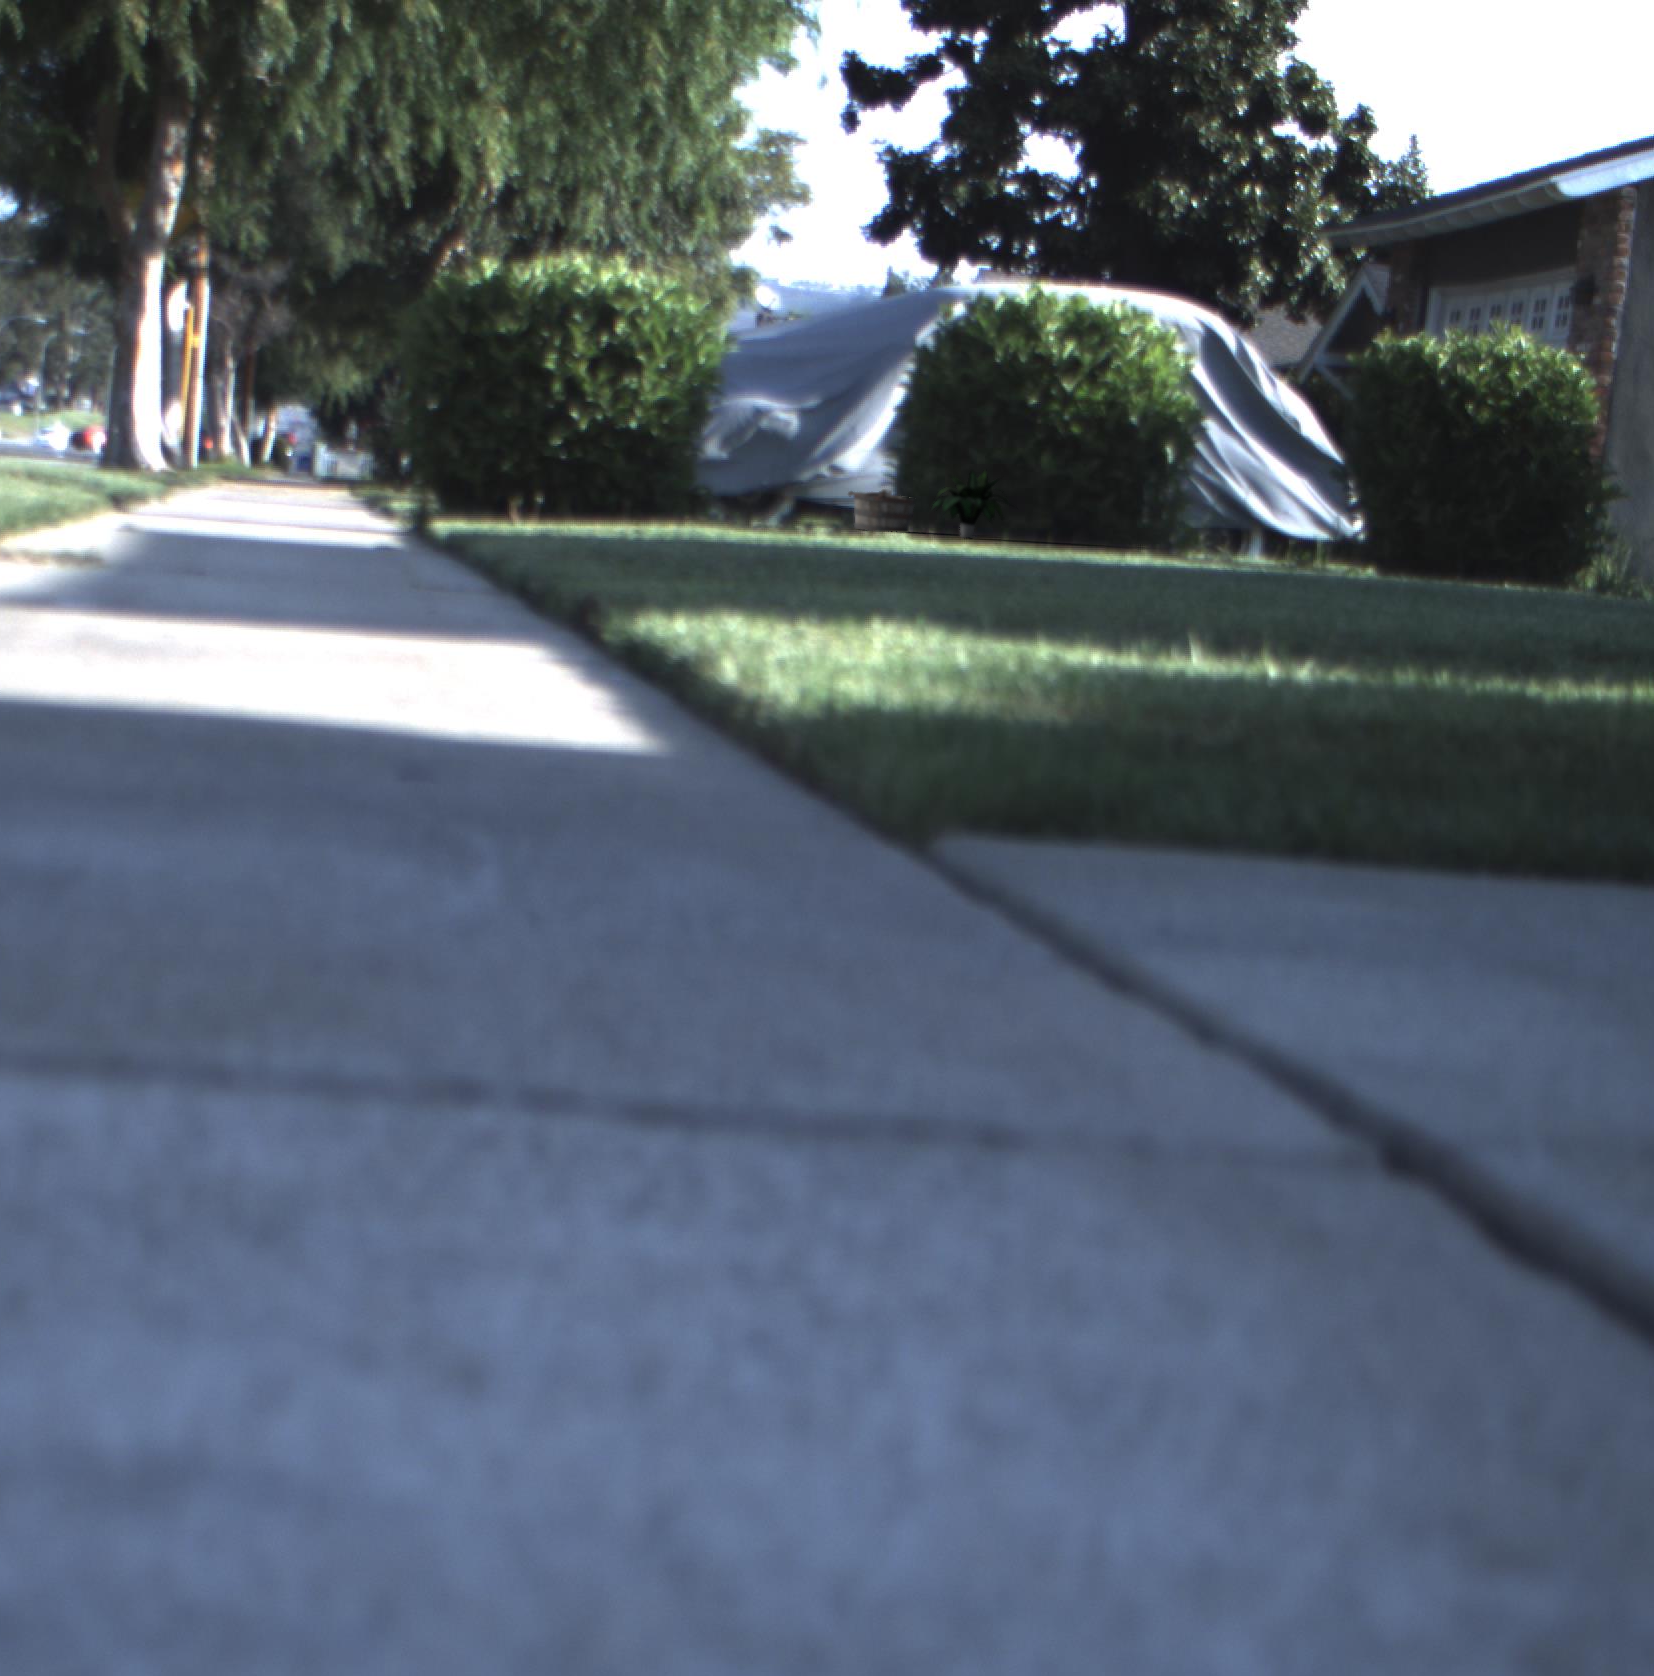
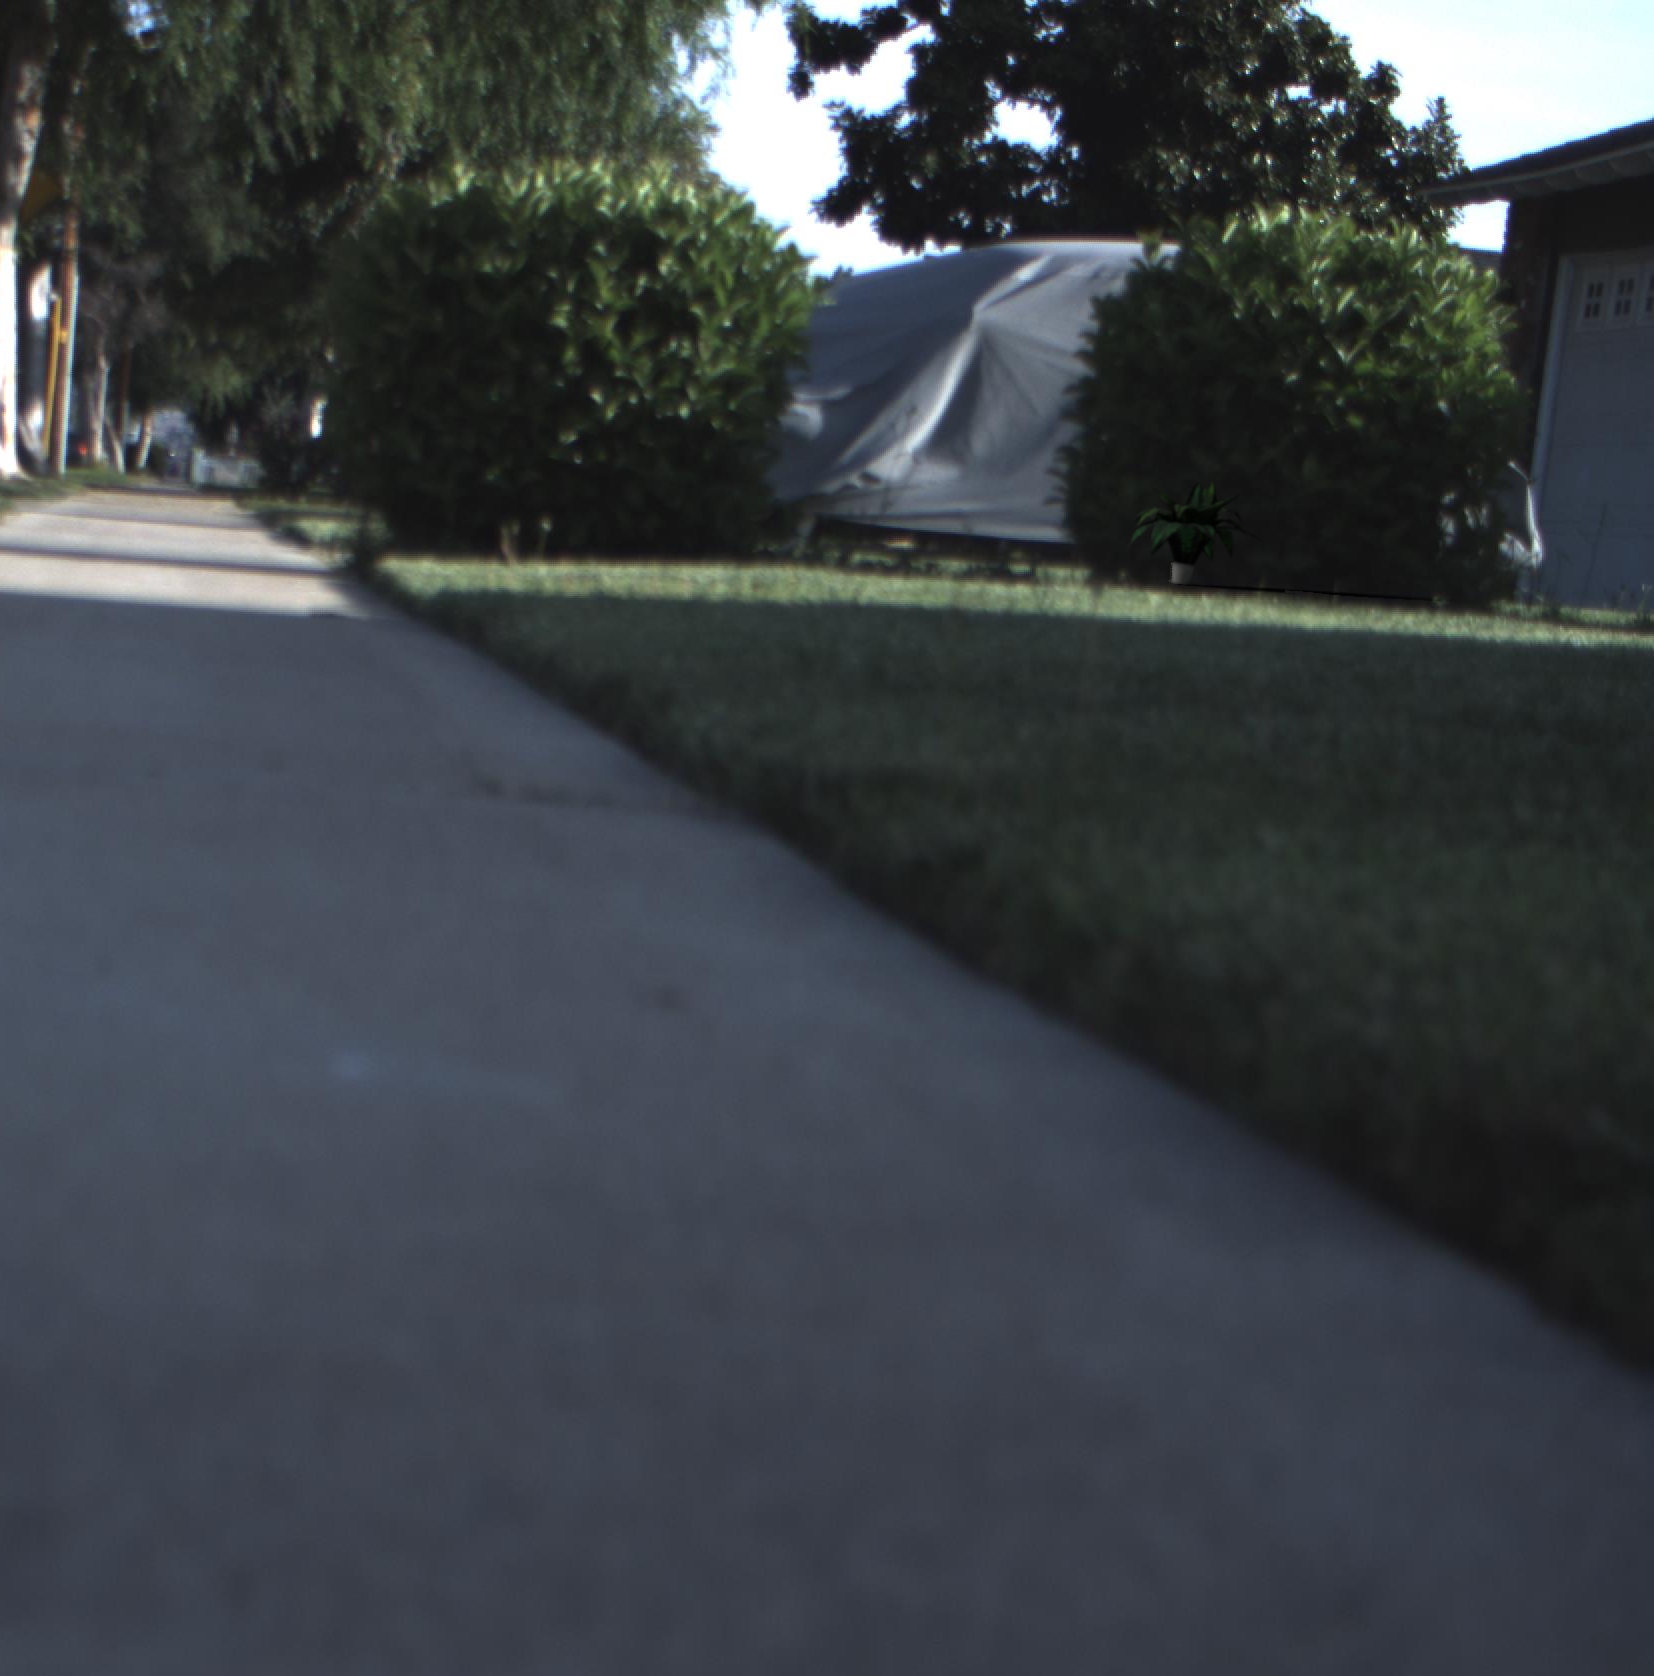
bucket: present [848,489,914,533] -> none [983,509,1084,575]

